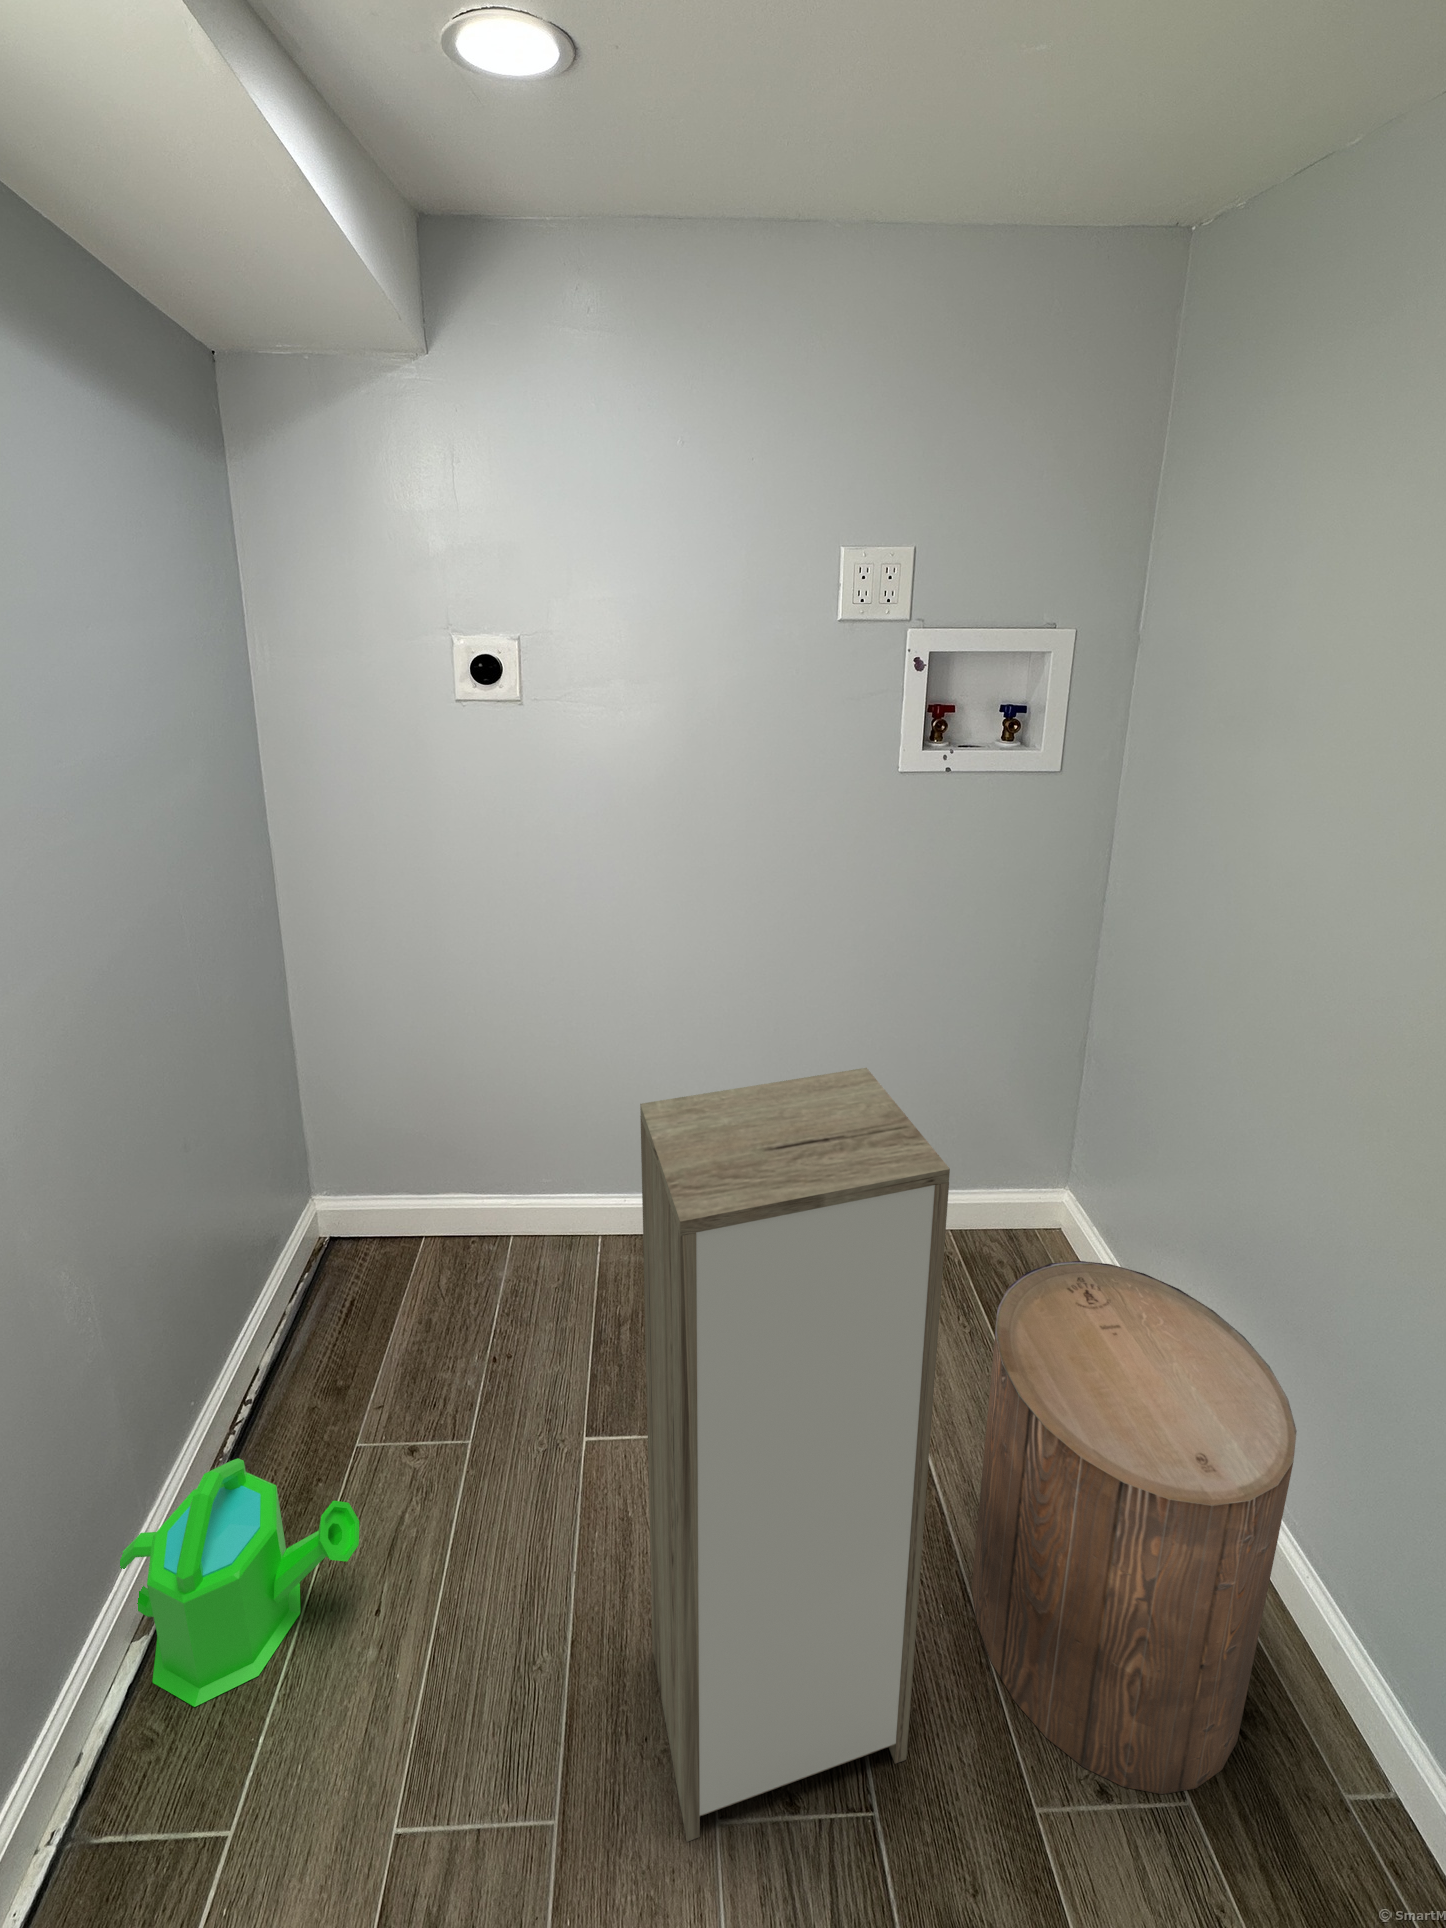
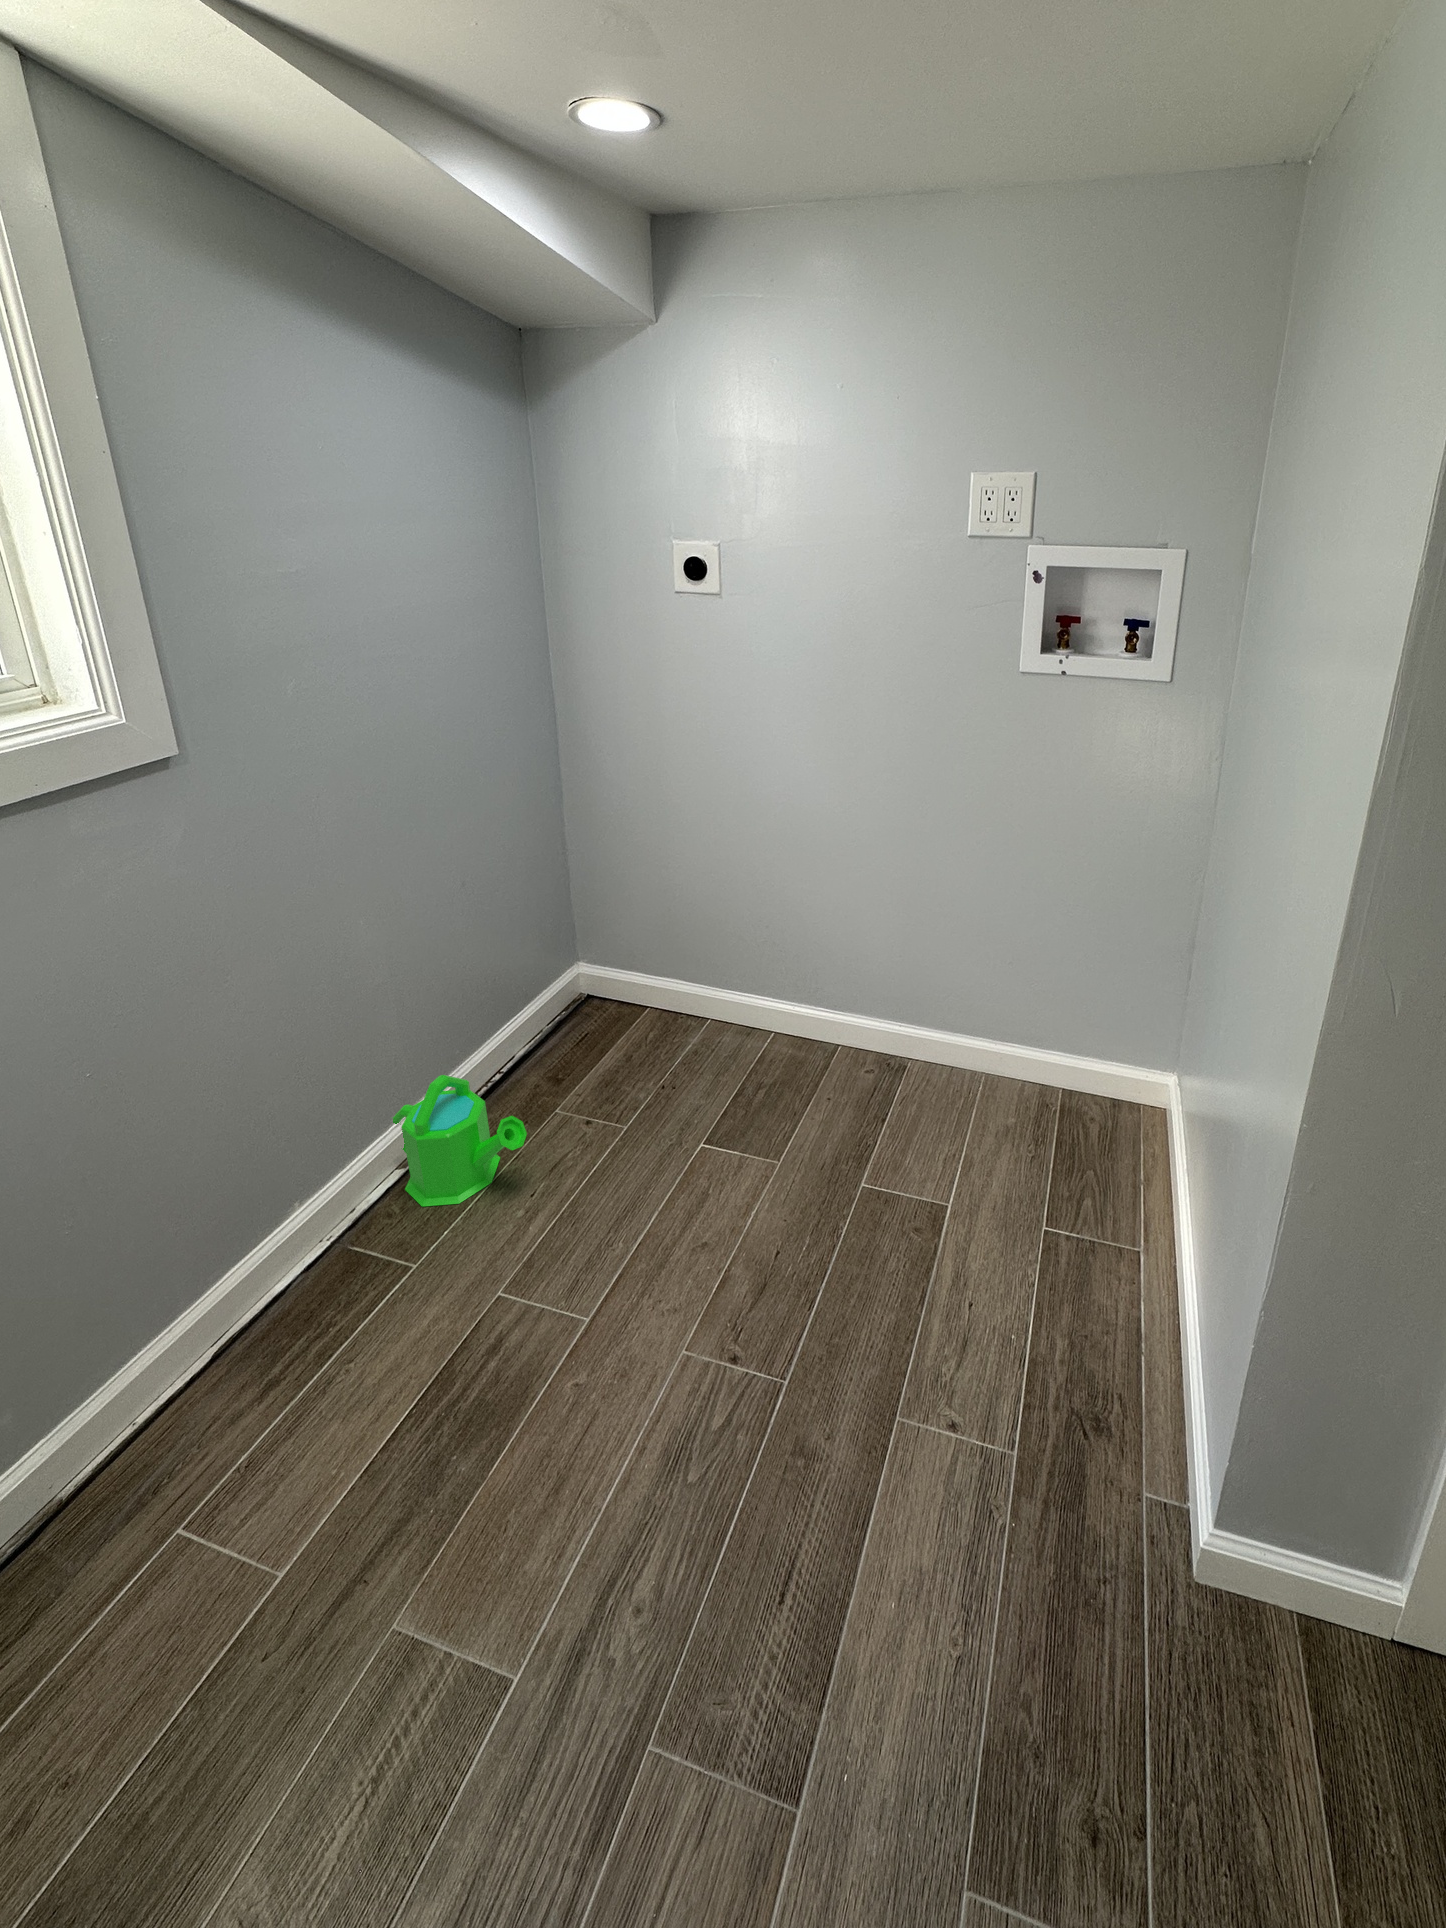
storage cabinet: present [640,1068,950,1842] -> none [630,861,834,1366]
stool: present [971,1261,1297,1794] -> none [916,1071,1145,1451]

